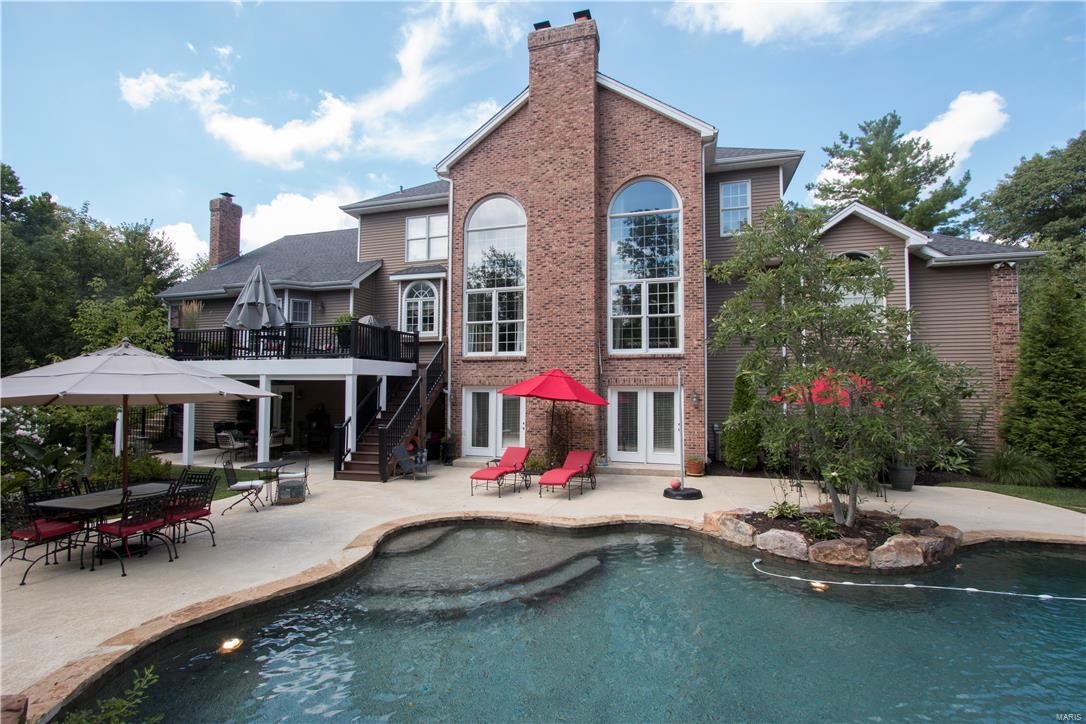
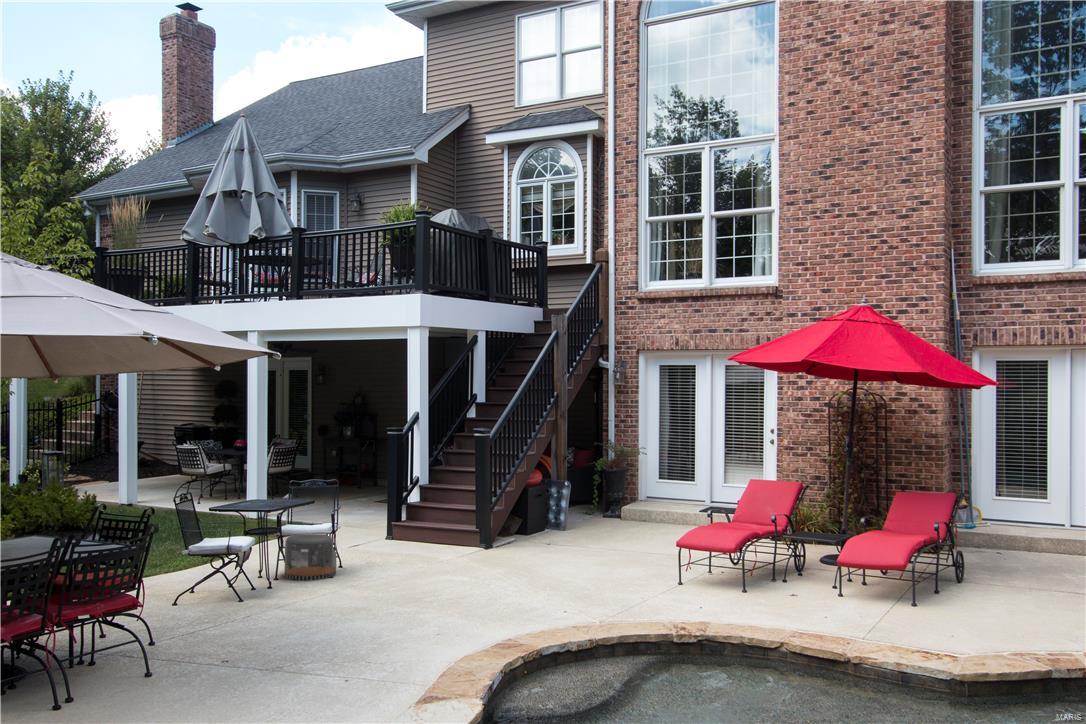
lounge chair: present [392,445,430,480] -> none [500,472,577,547]

